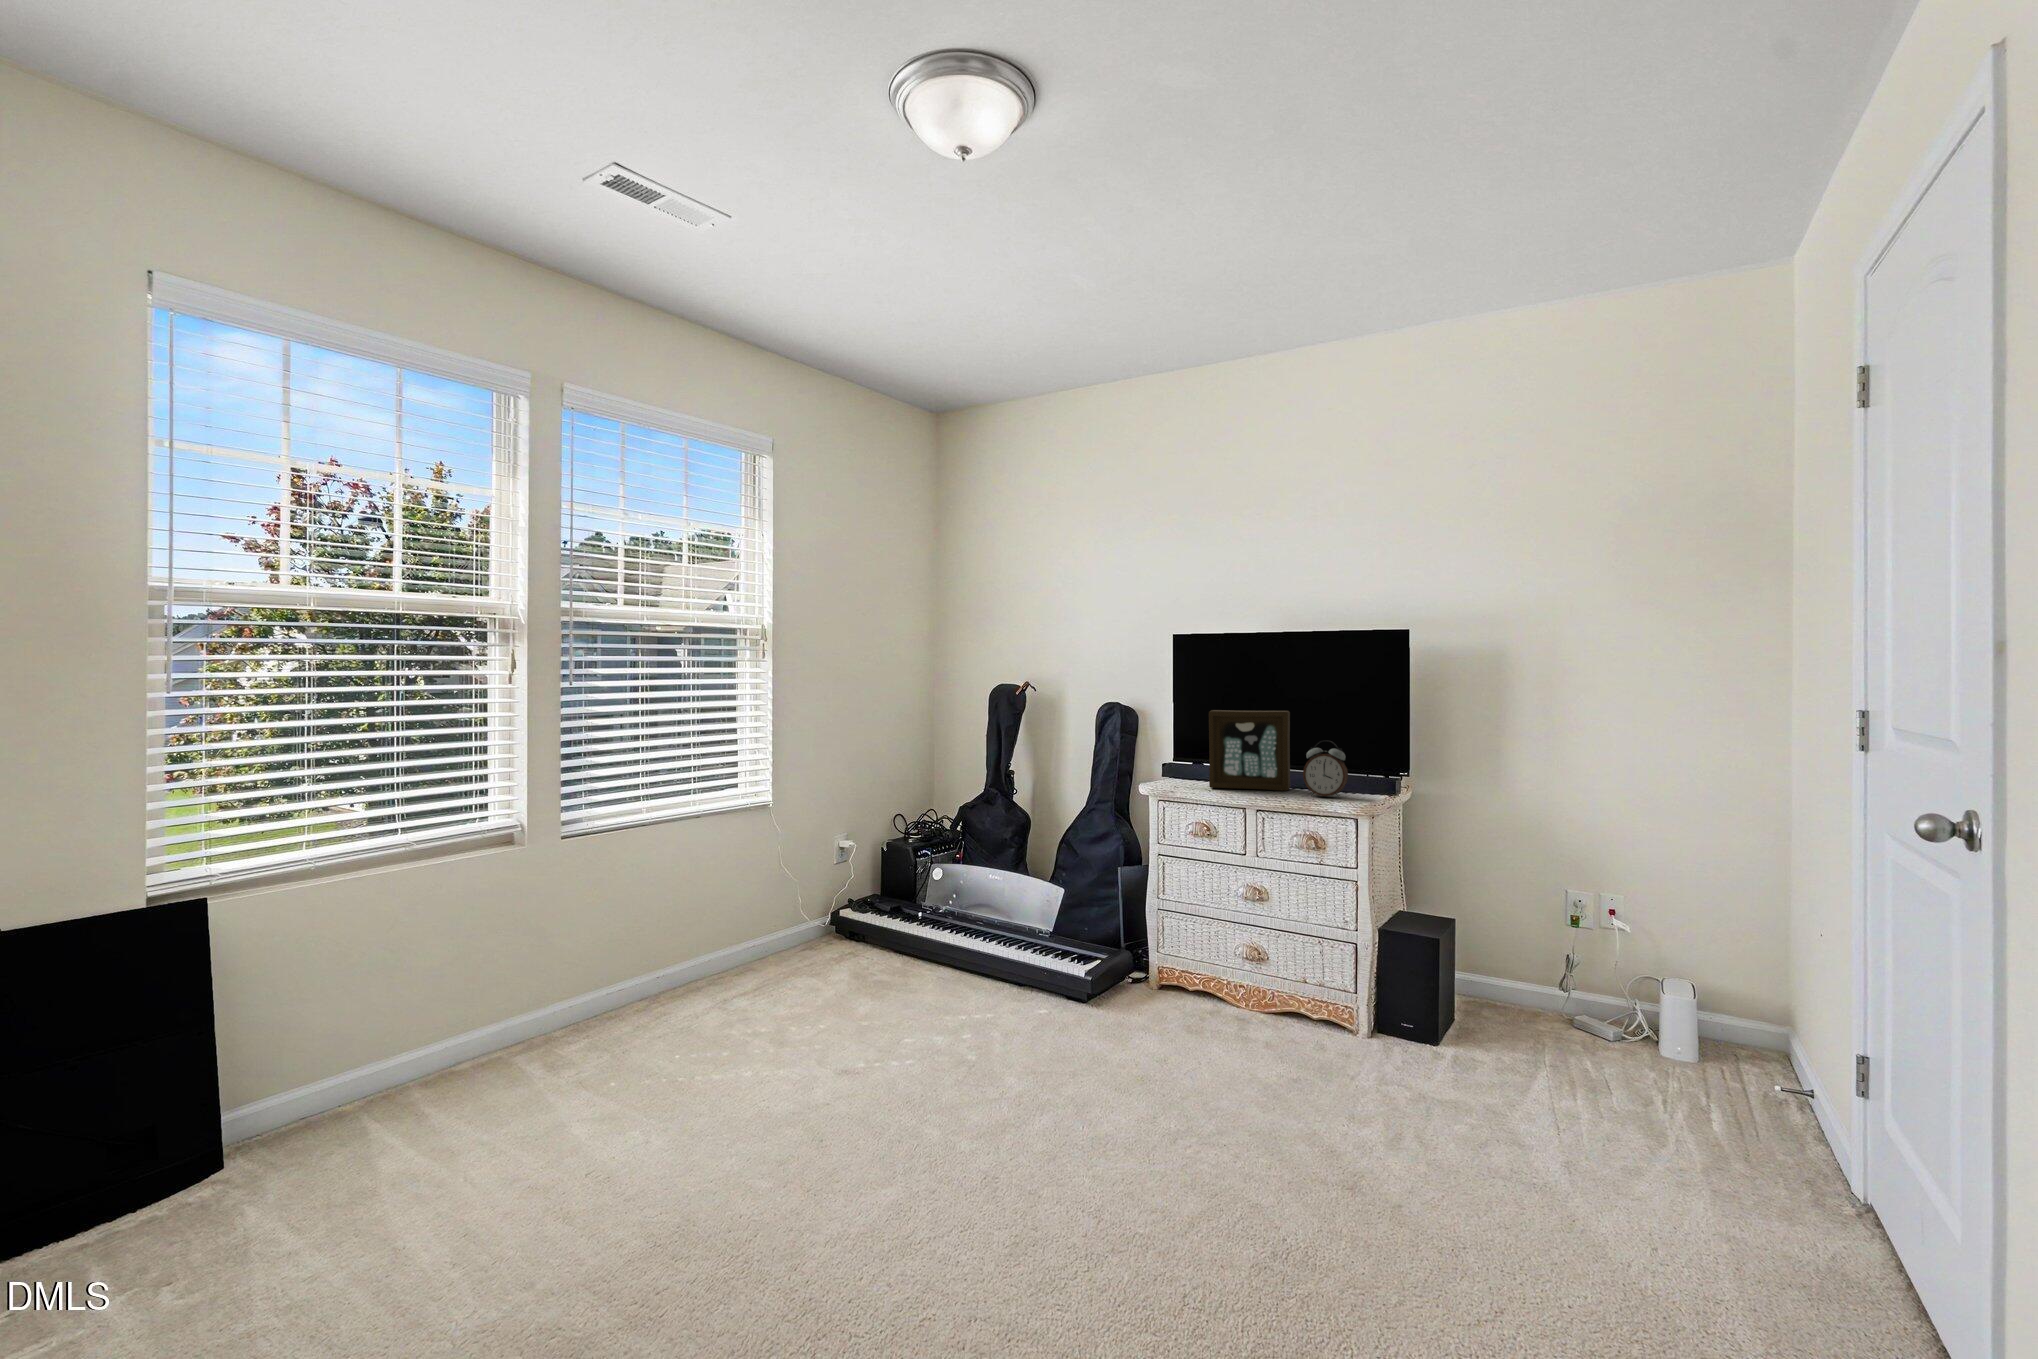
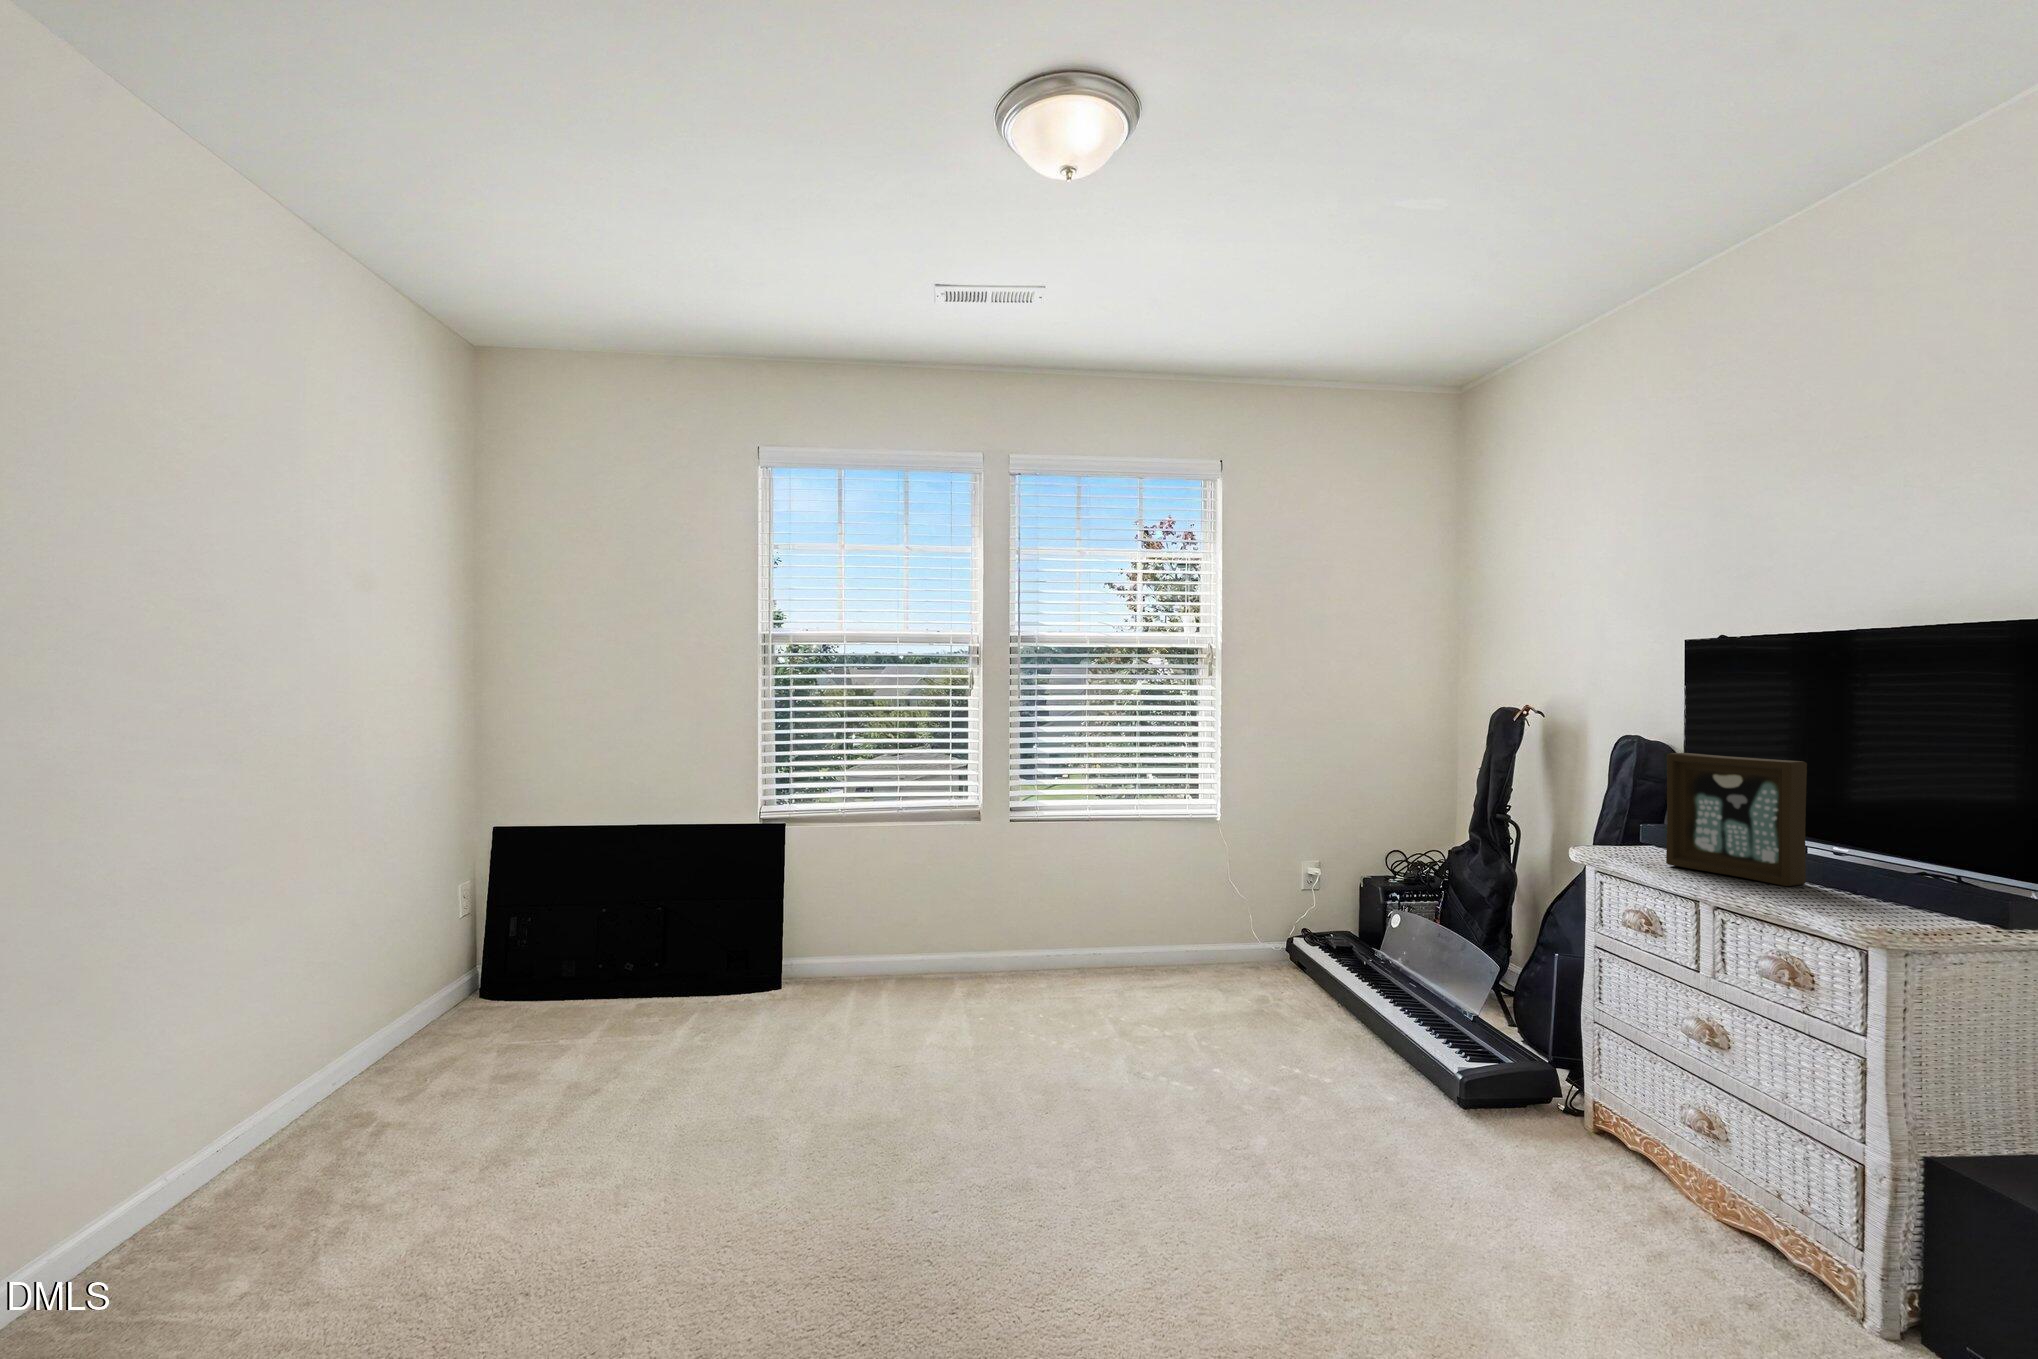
alarm clock: present [1303,740,1348,797] -> none [1793,812,1878,909]

